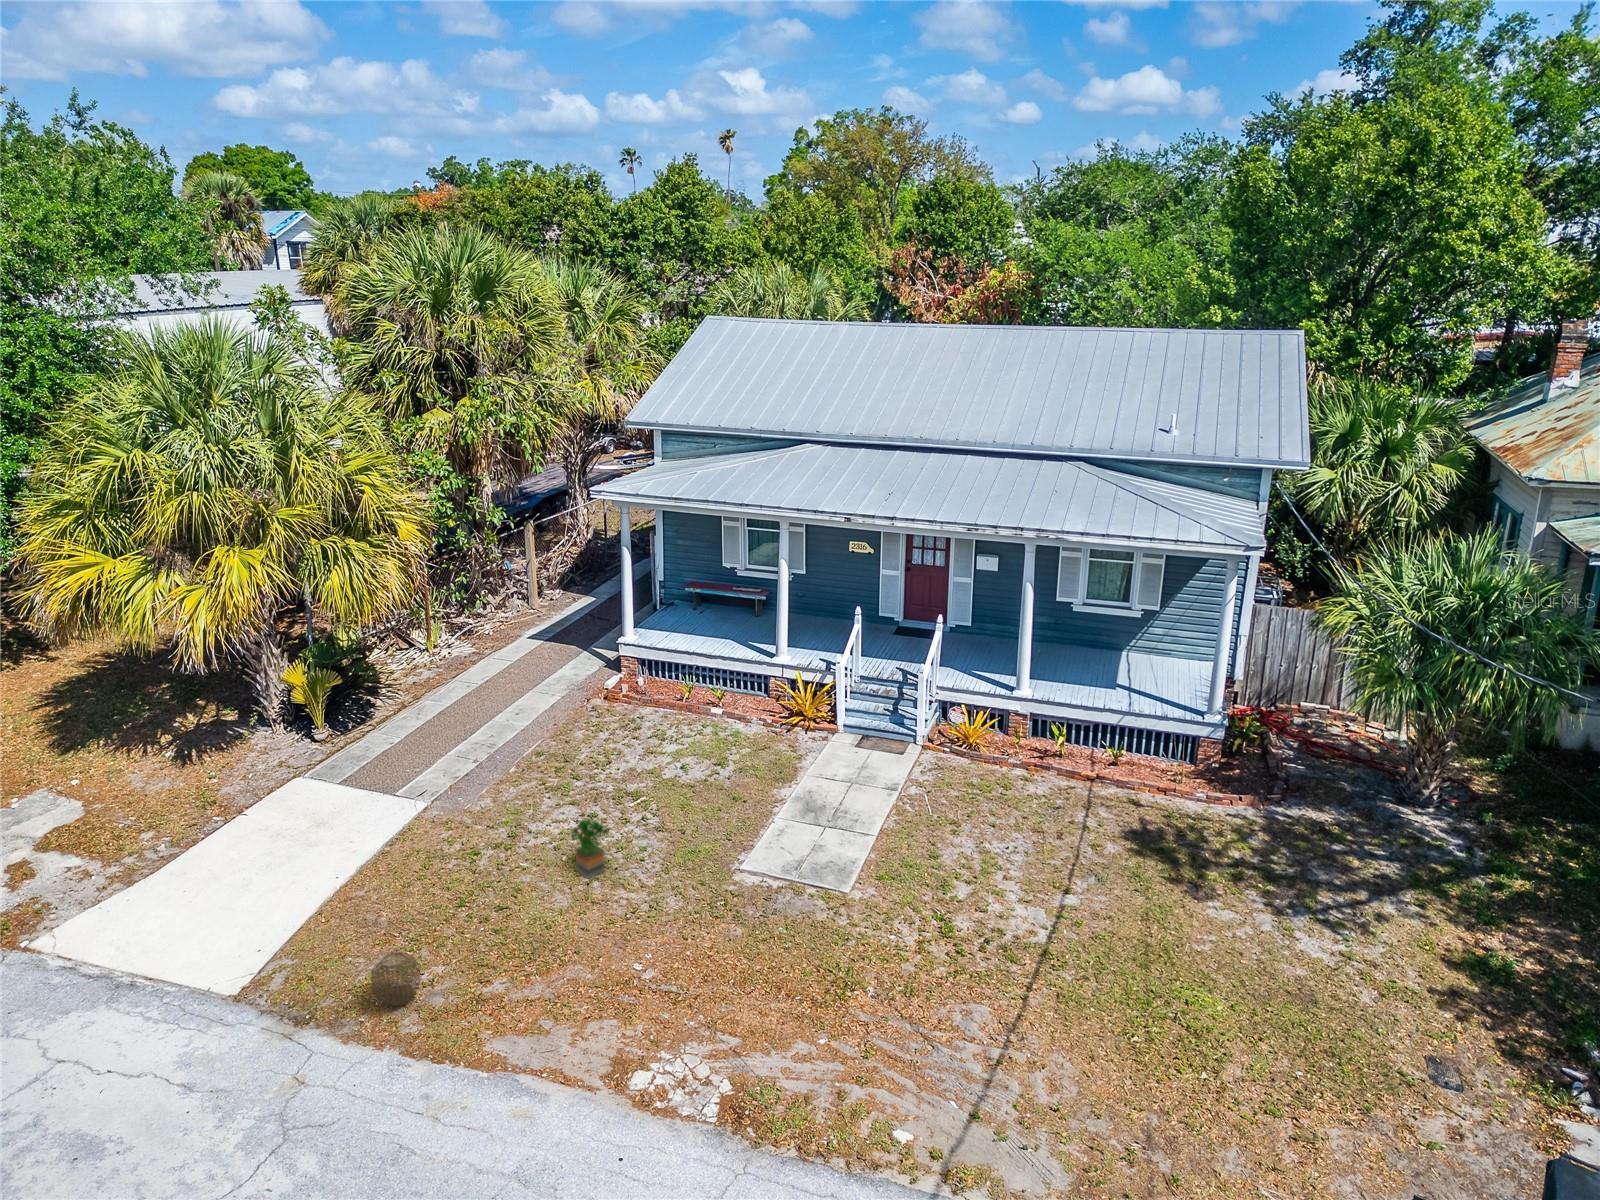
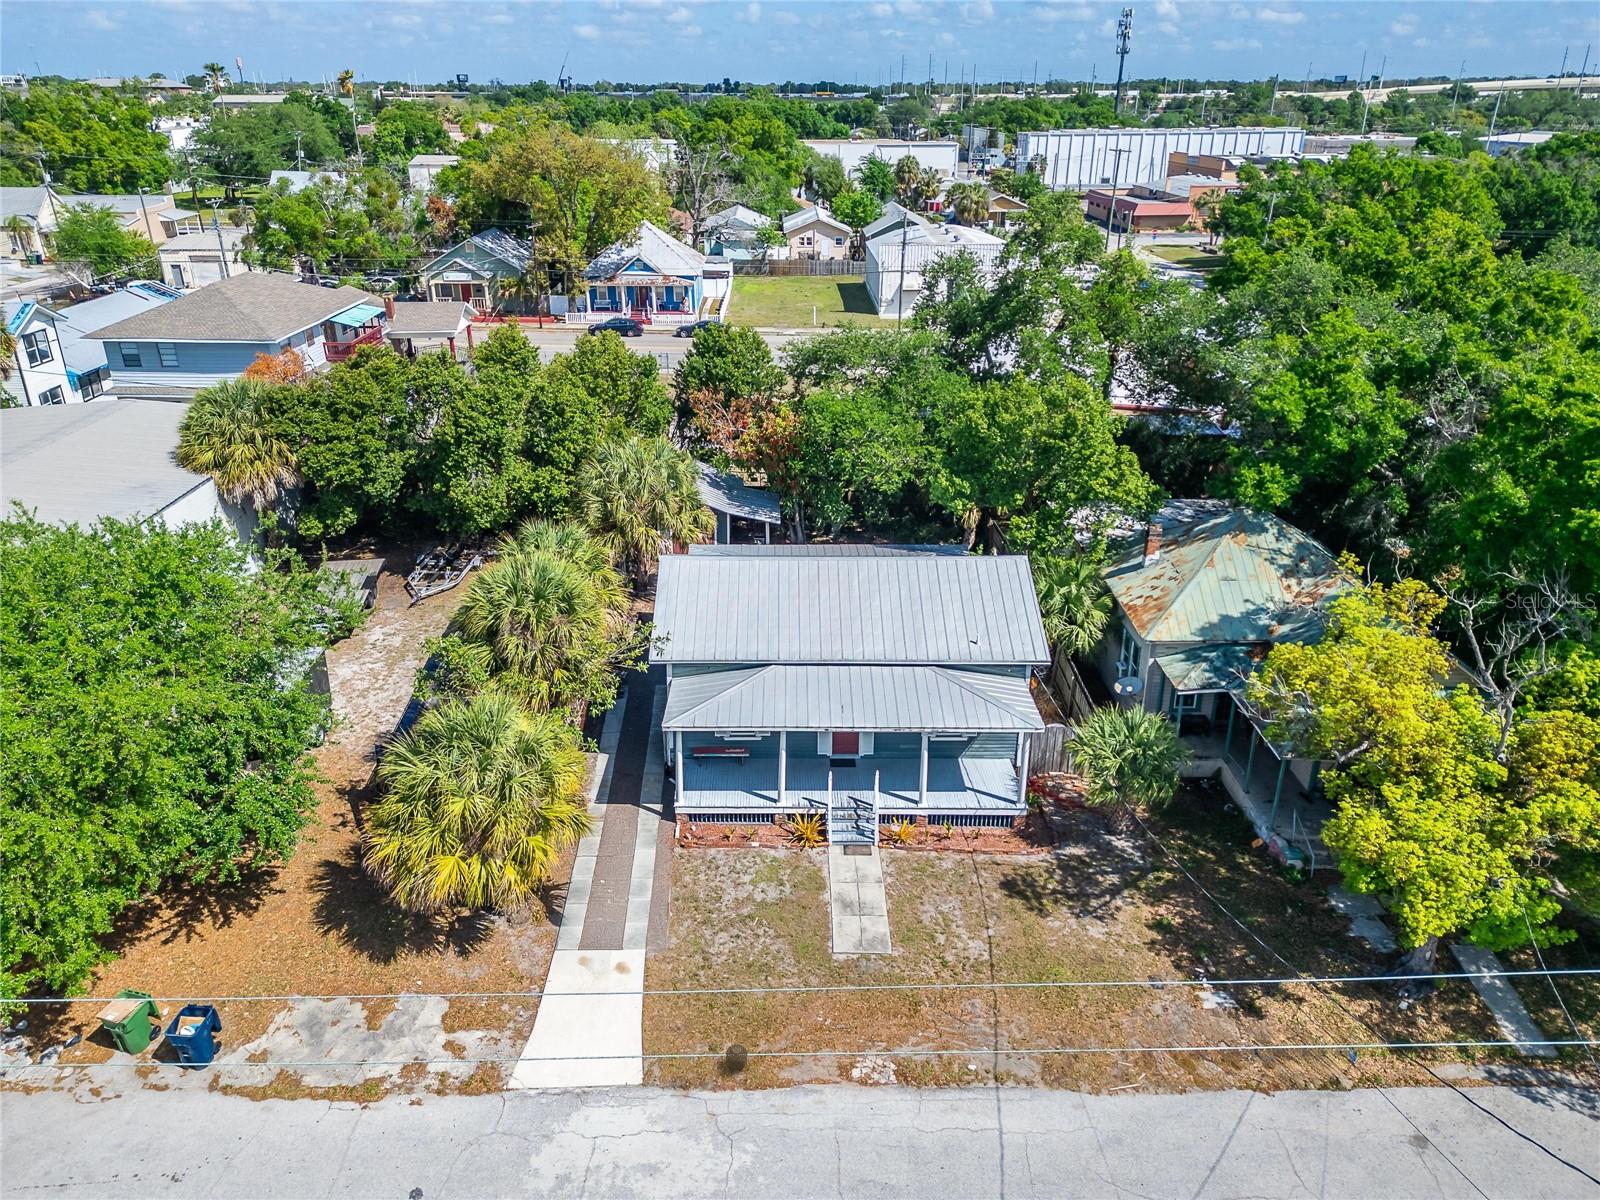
potted tree: present [571,819,609,879] -> none [761,947,780,977]

